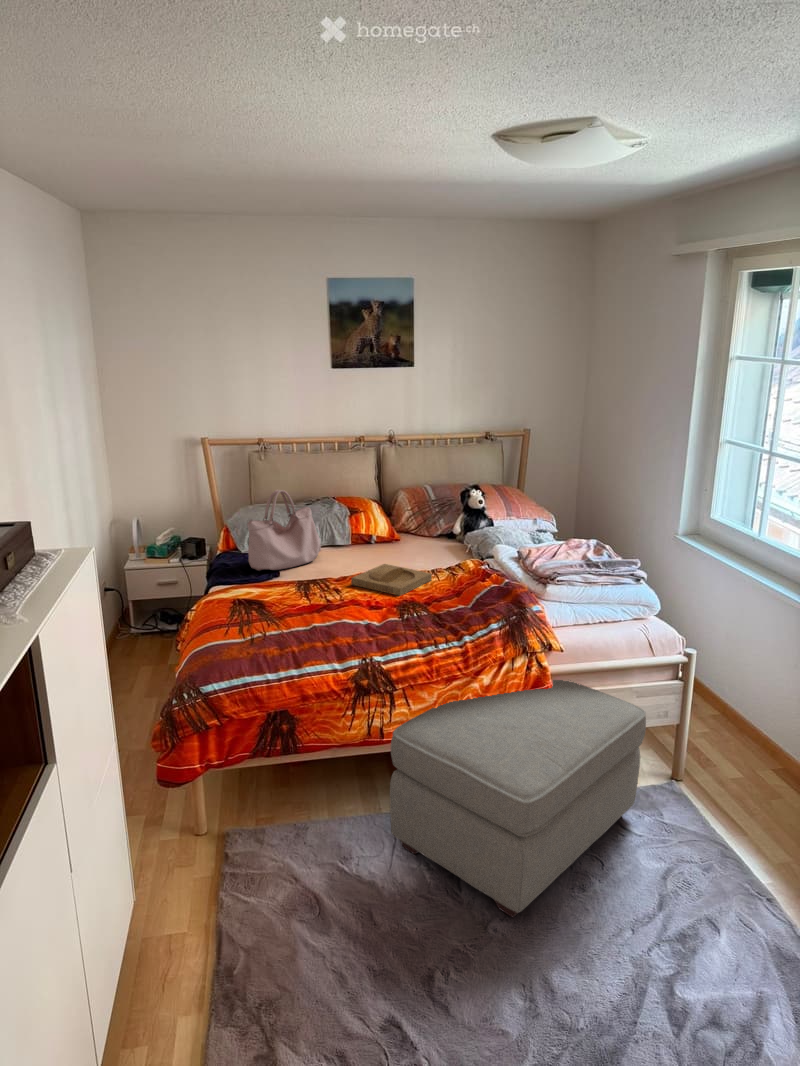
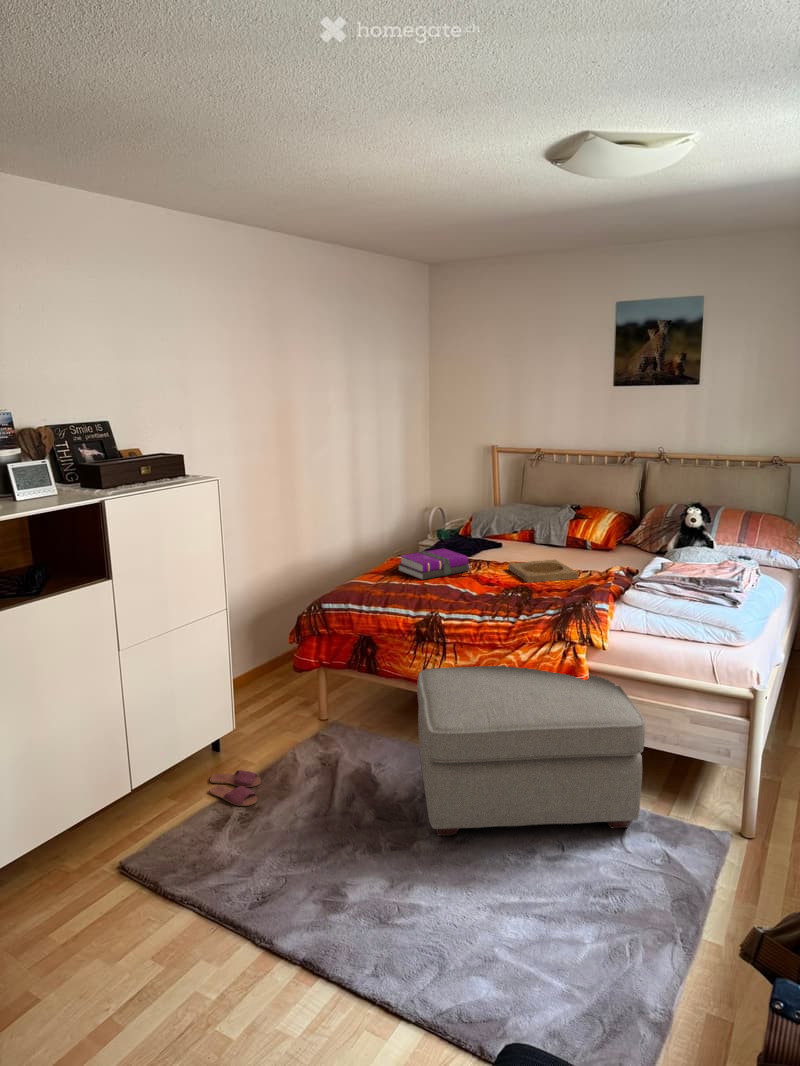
handbag: present [247,490,321,570] -> none [459,486,530,552]
notebook: none [238,574,319,620] -> present [398,549,470,580]
slippers: none [157,970,273,1040] -> present [210,770,262,806]

